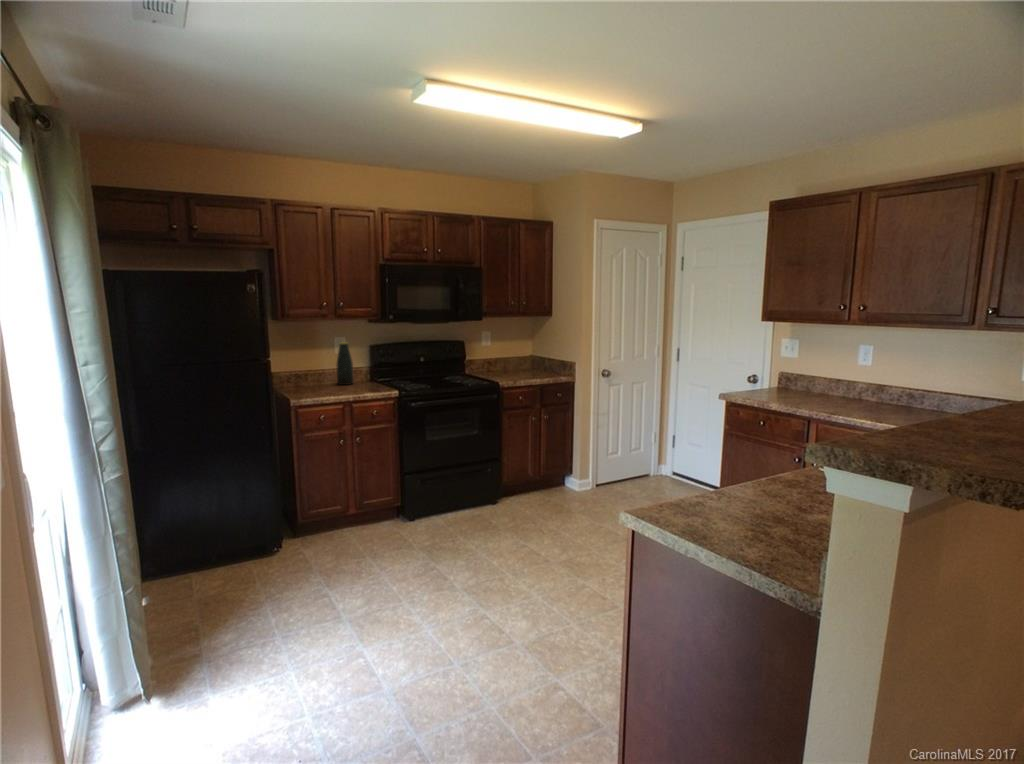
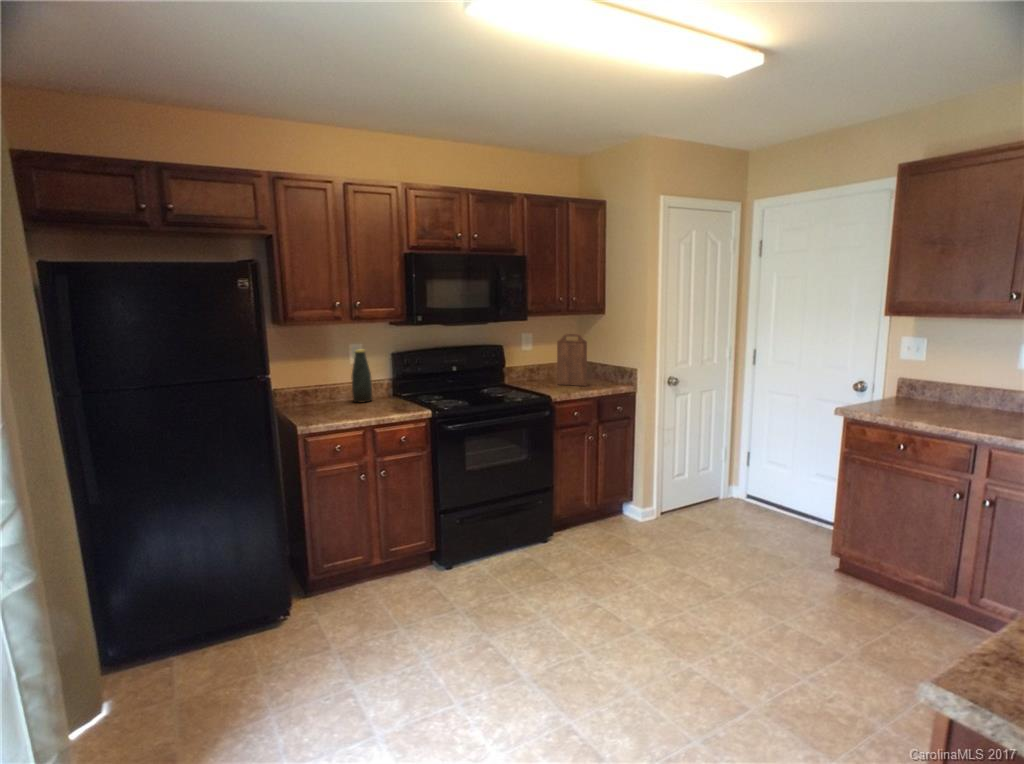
cutting board: none [511,333,535,376] -> present [557,334,587,386]

